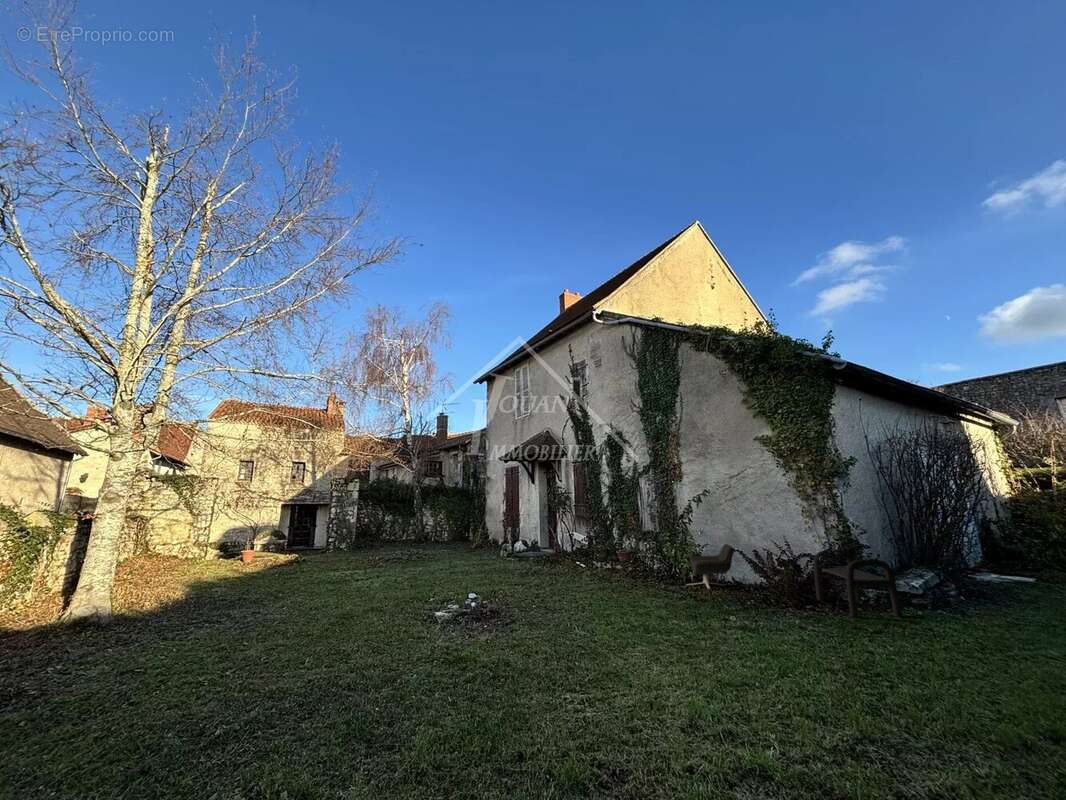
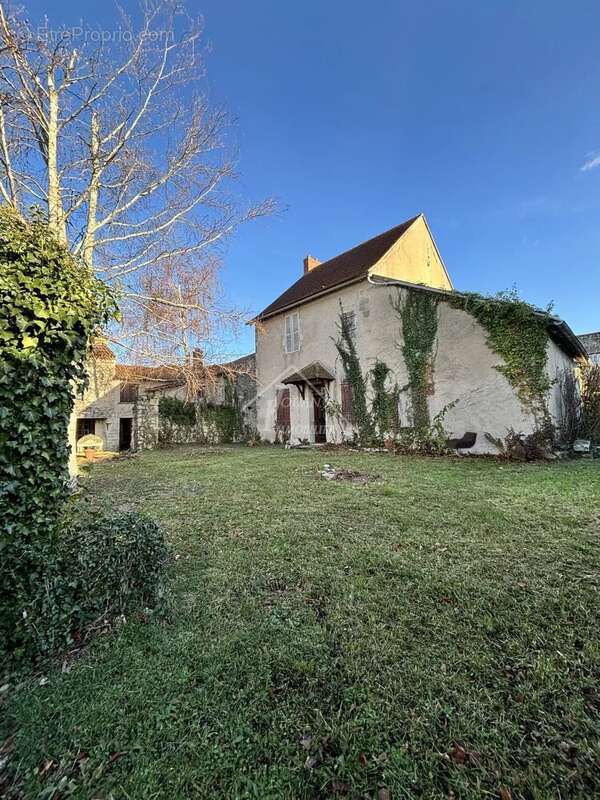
bench: present [814,550,902,618] -> none [531,431,585,464]

